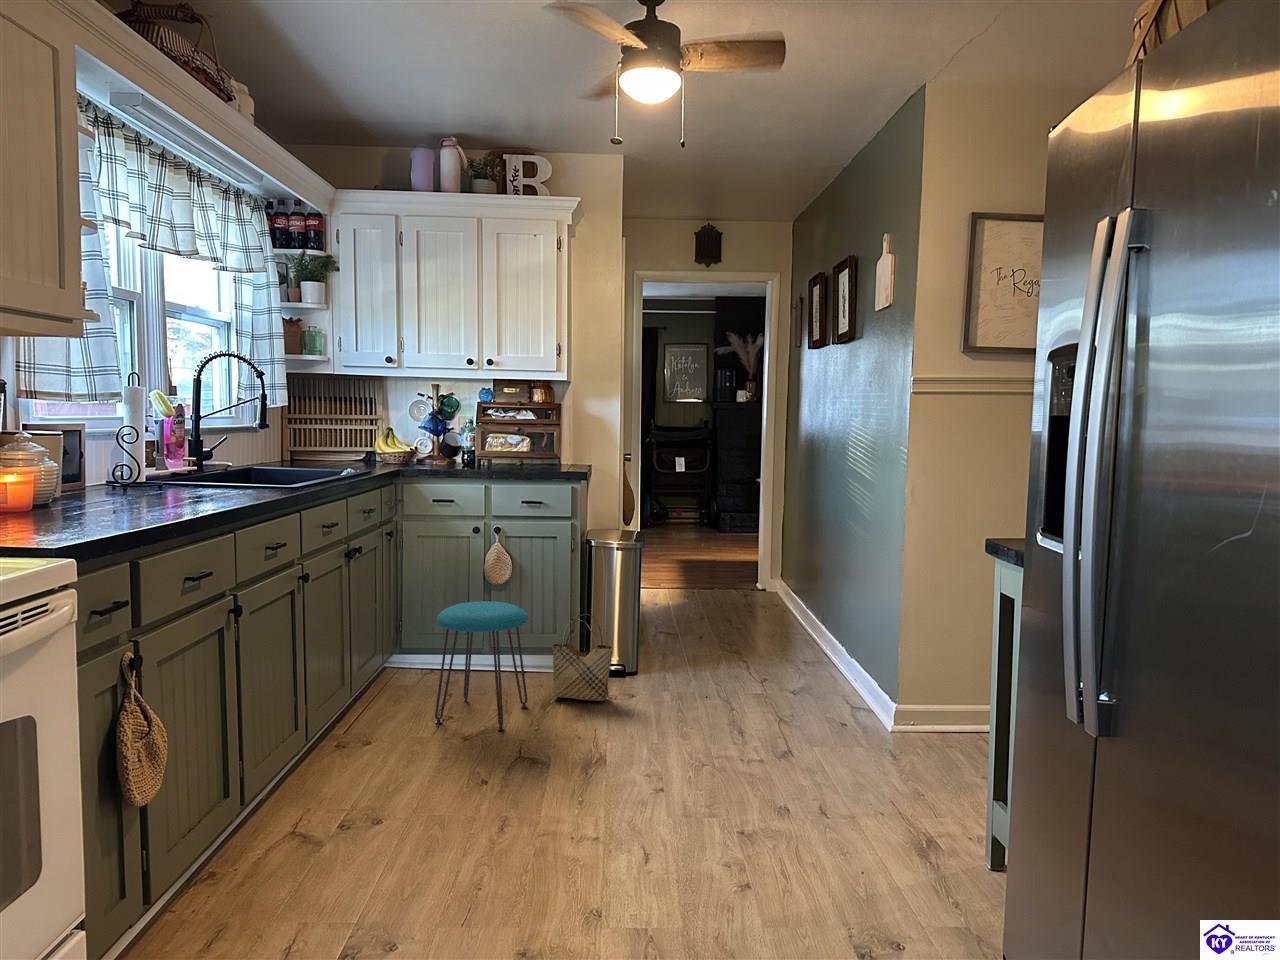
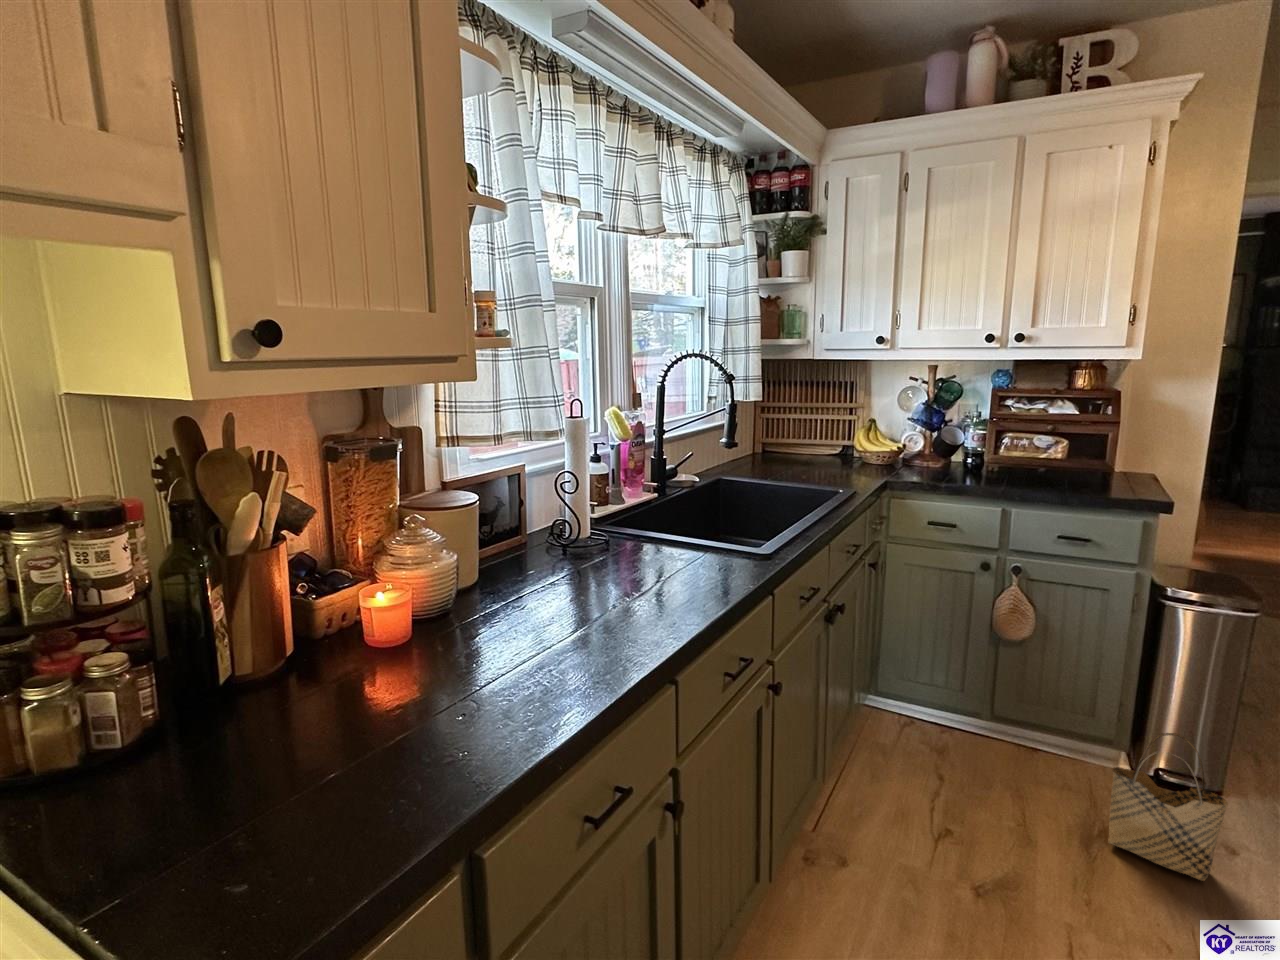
stool: present [435,601,528,730] -> none [932,693,1090,910]

